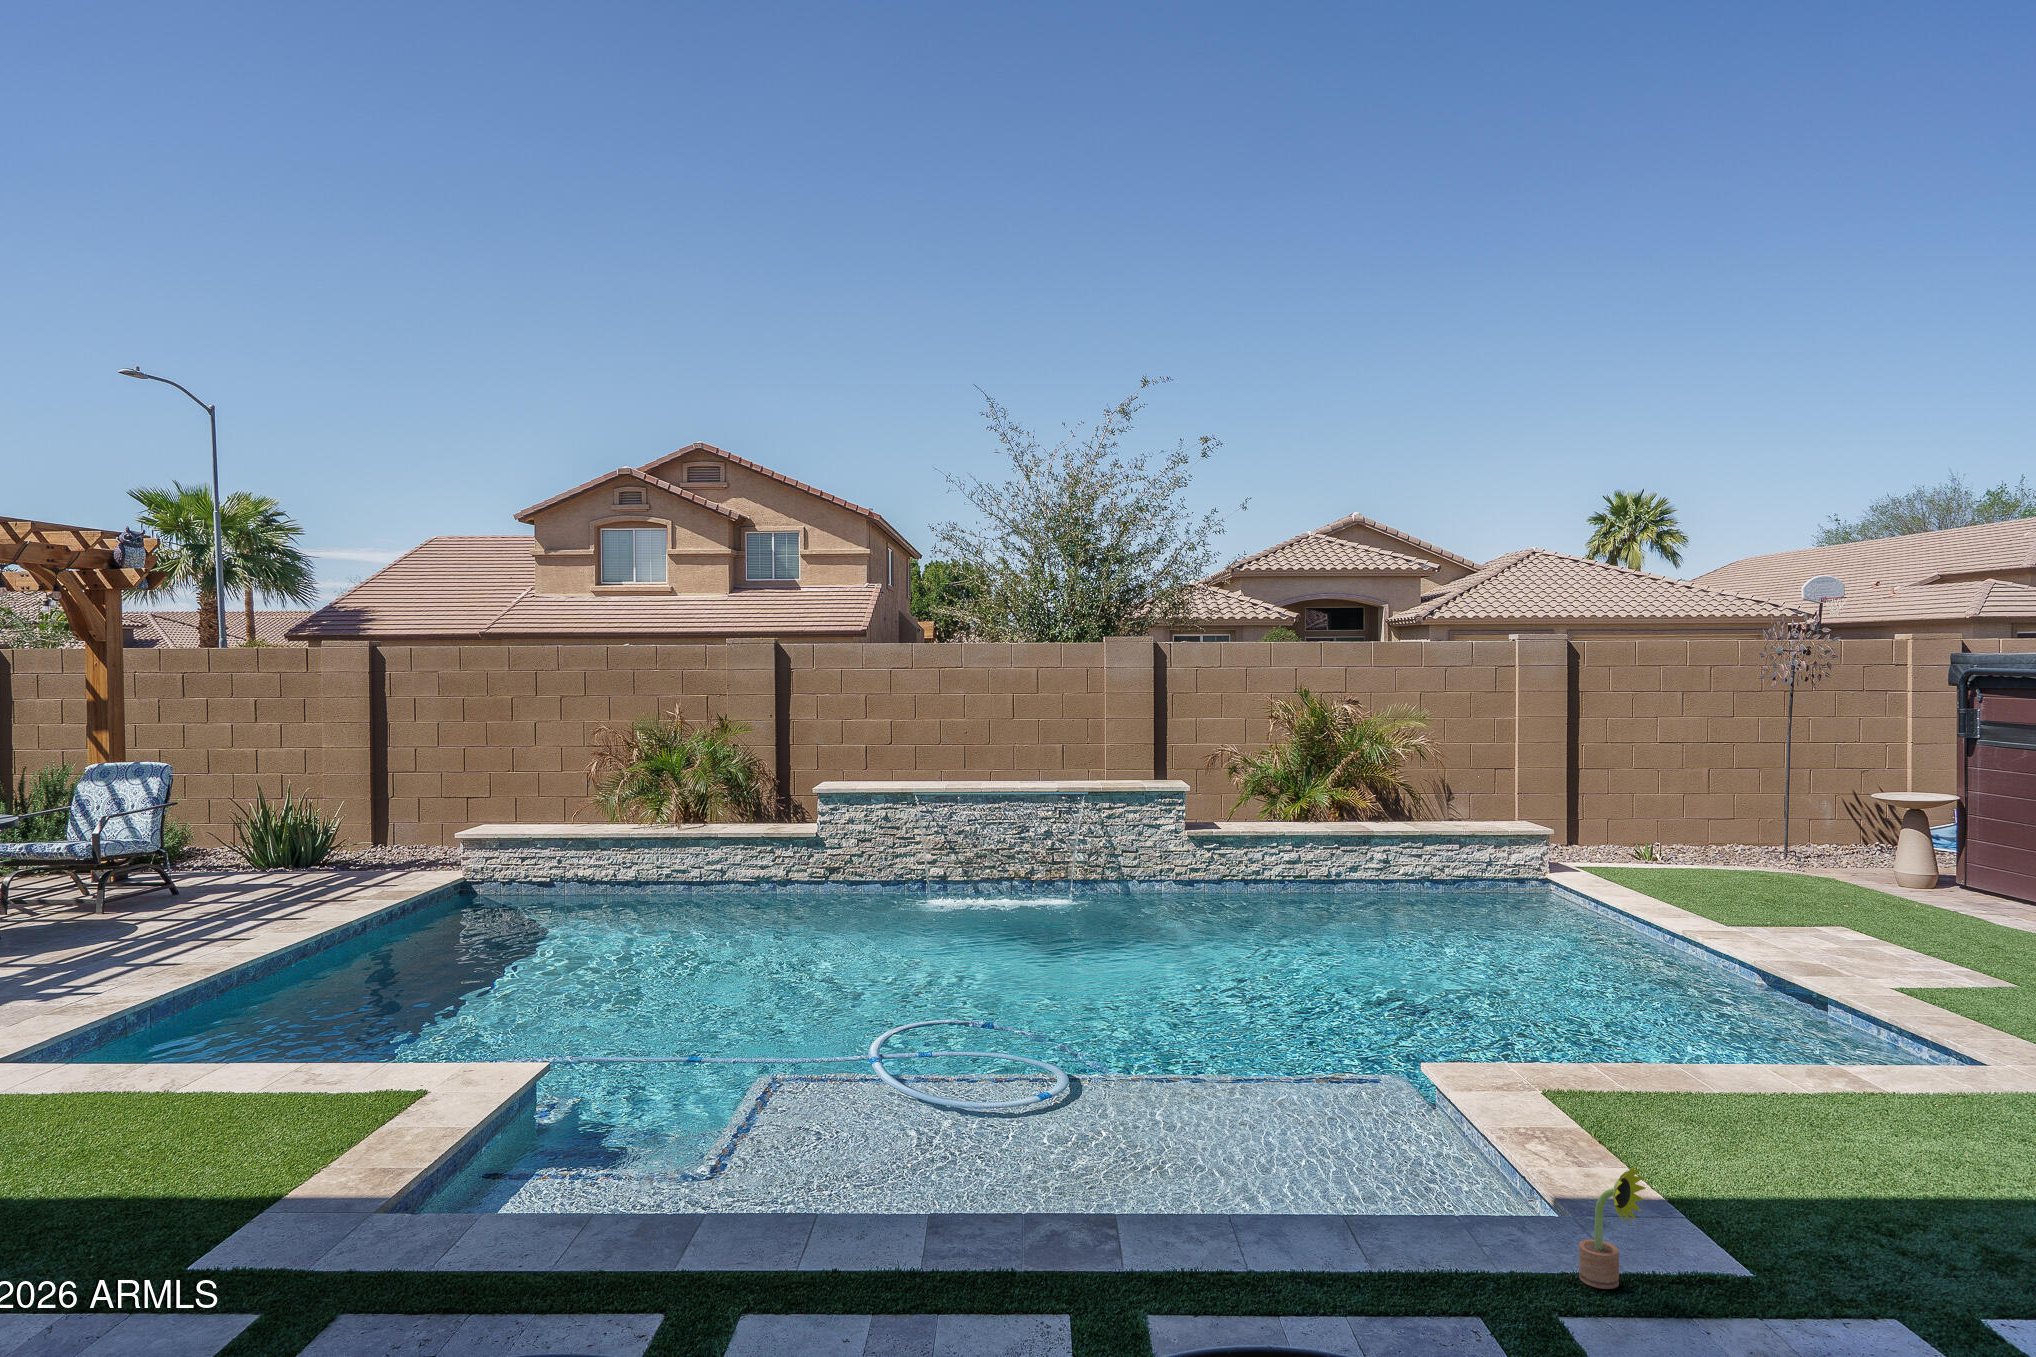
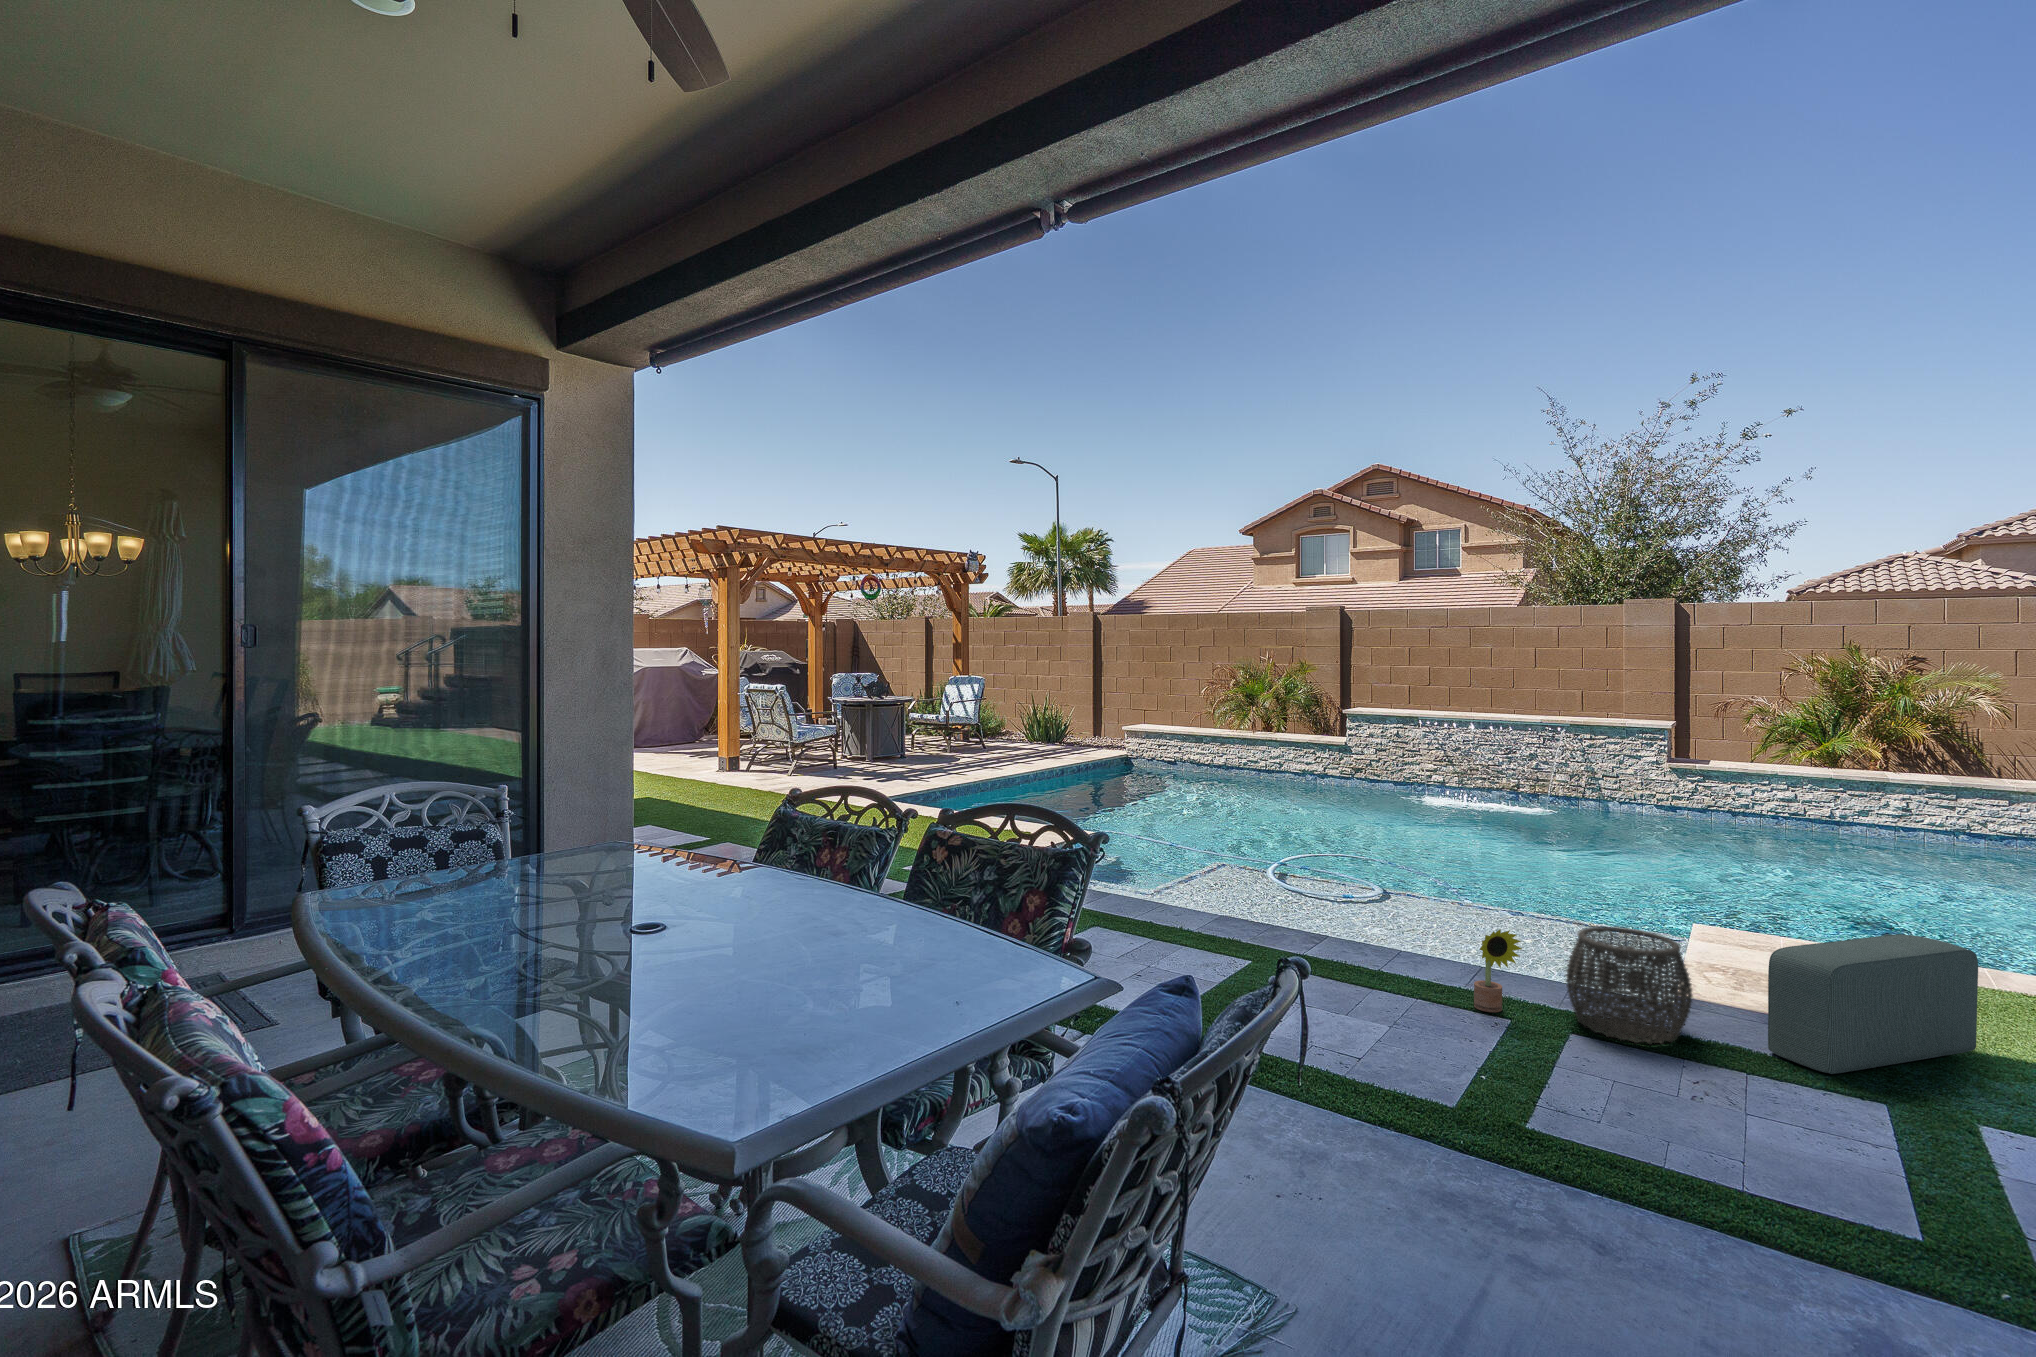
pouf: none [1869,1067,1964,1266] -> present [1768,934,1978,1074]
woven basket: none [1665,1125,1826,1288] -> present [1566,927,1693,1044]

